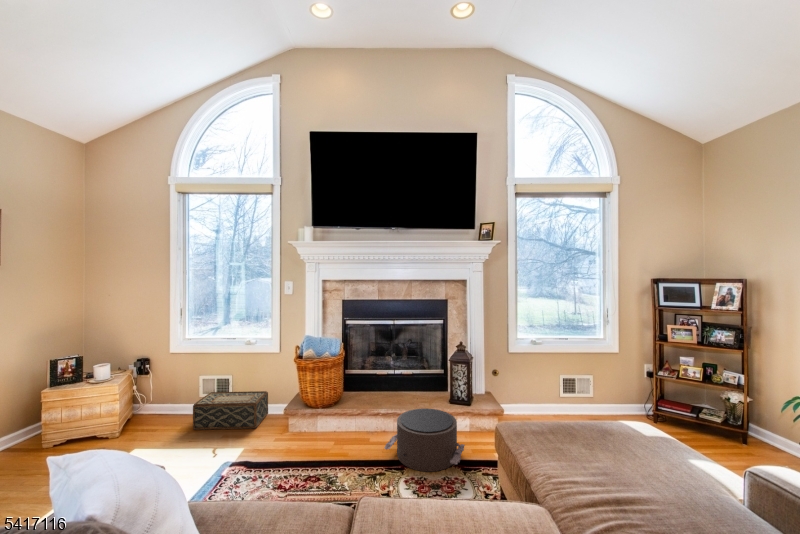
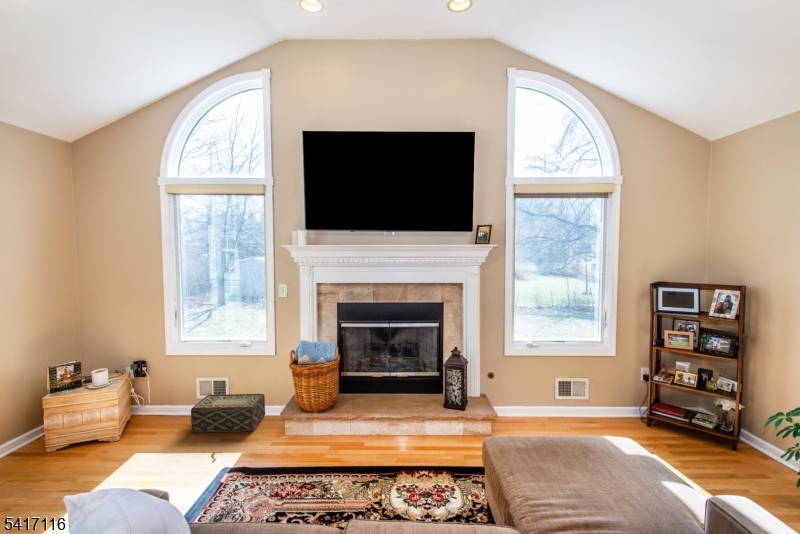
pouf: present [384,408,465,471] -> none [377,414,456,478]

